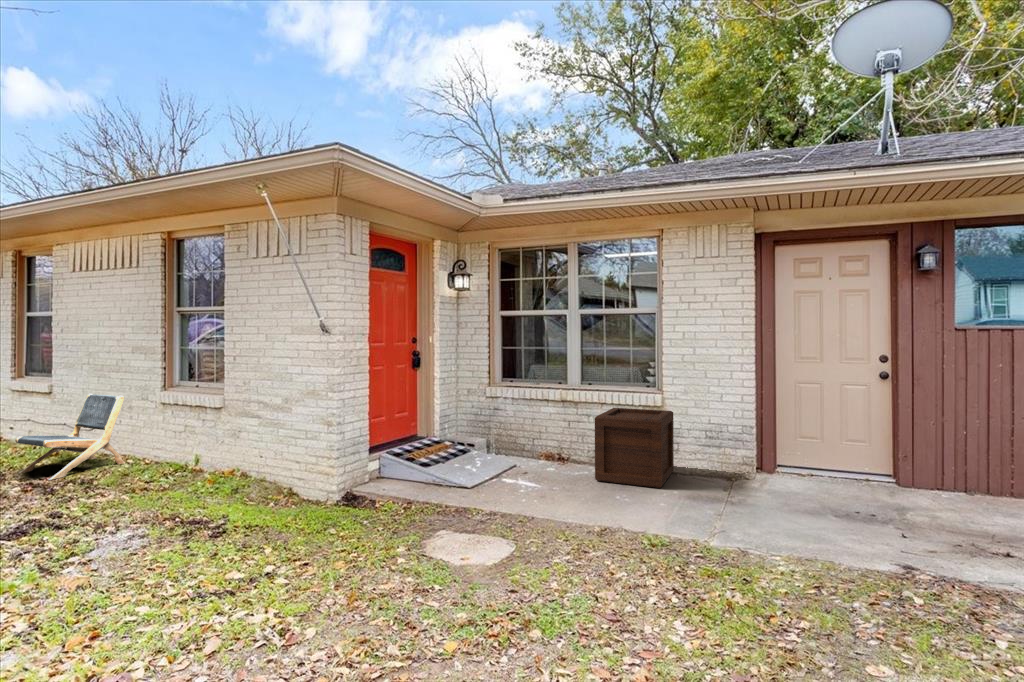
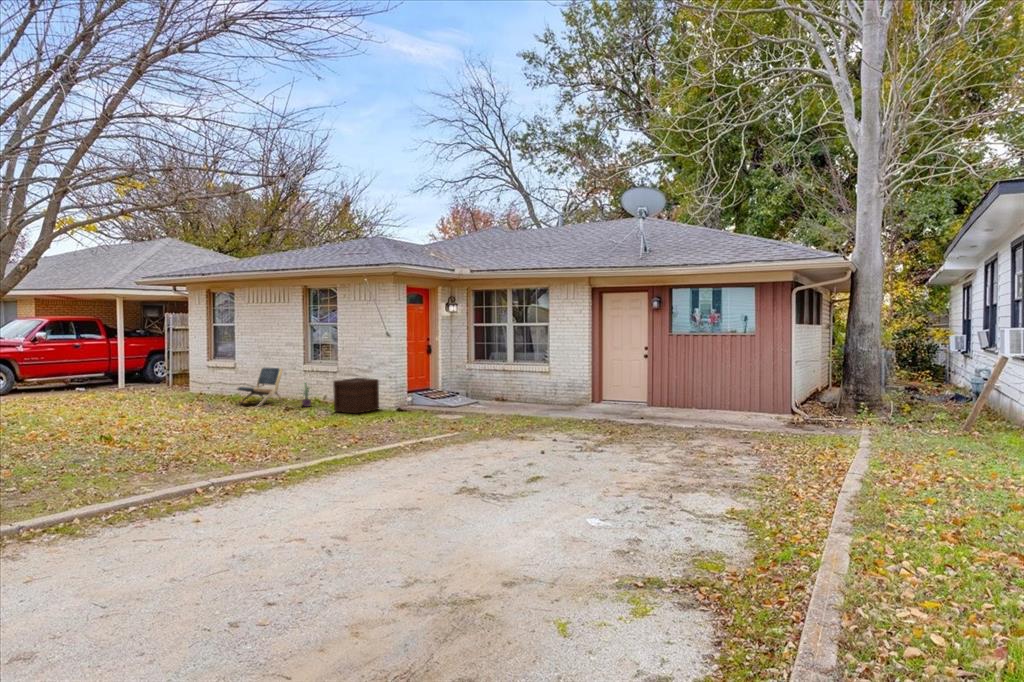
wooden crate: present [595,408,674,488] -> present [333,378,379,414]
decorative plant: none [119,426,185,482] -> present [302,383,311,407]

